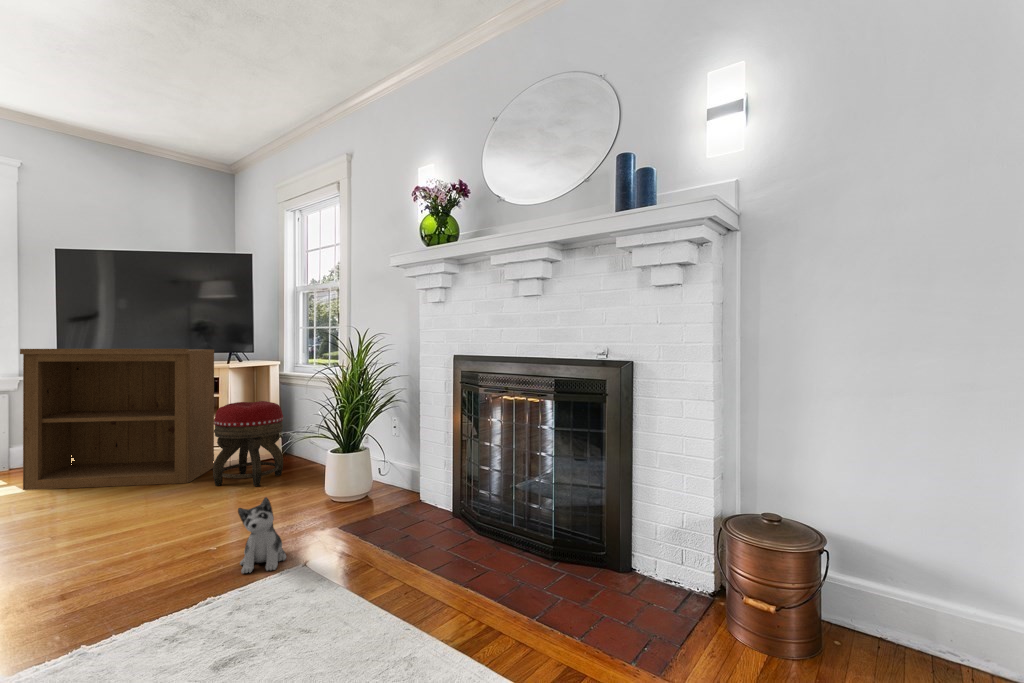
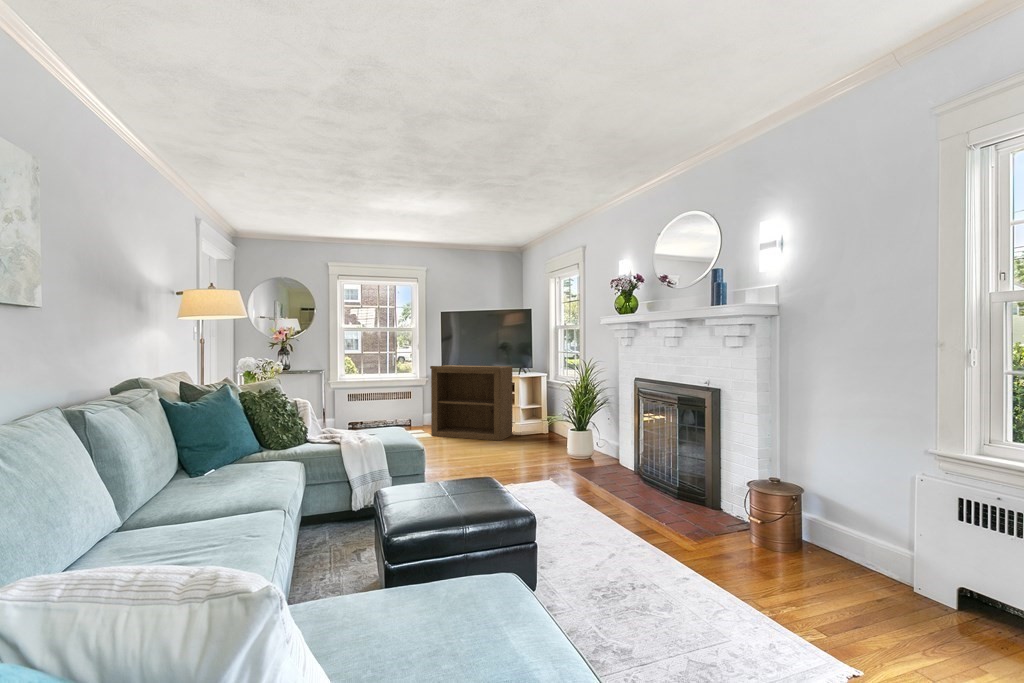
footstool: present [213,401,283,486] -> none [512,398,548,446]
plush toy: present [238,497,286,573] -> none [522,446,543,481]

